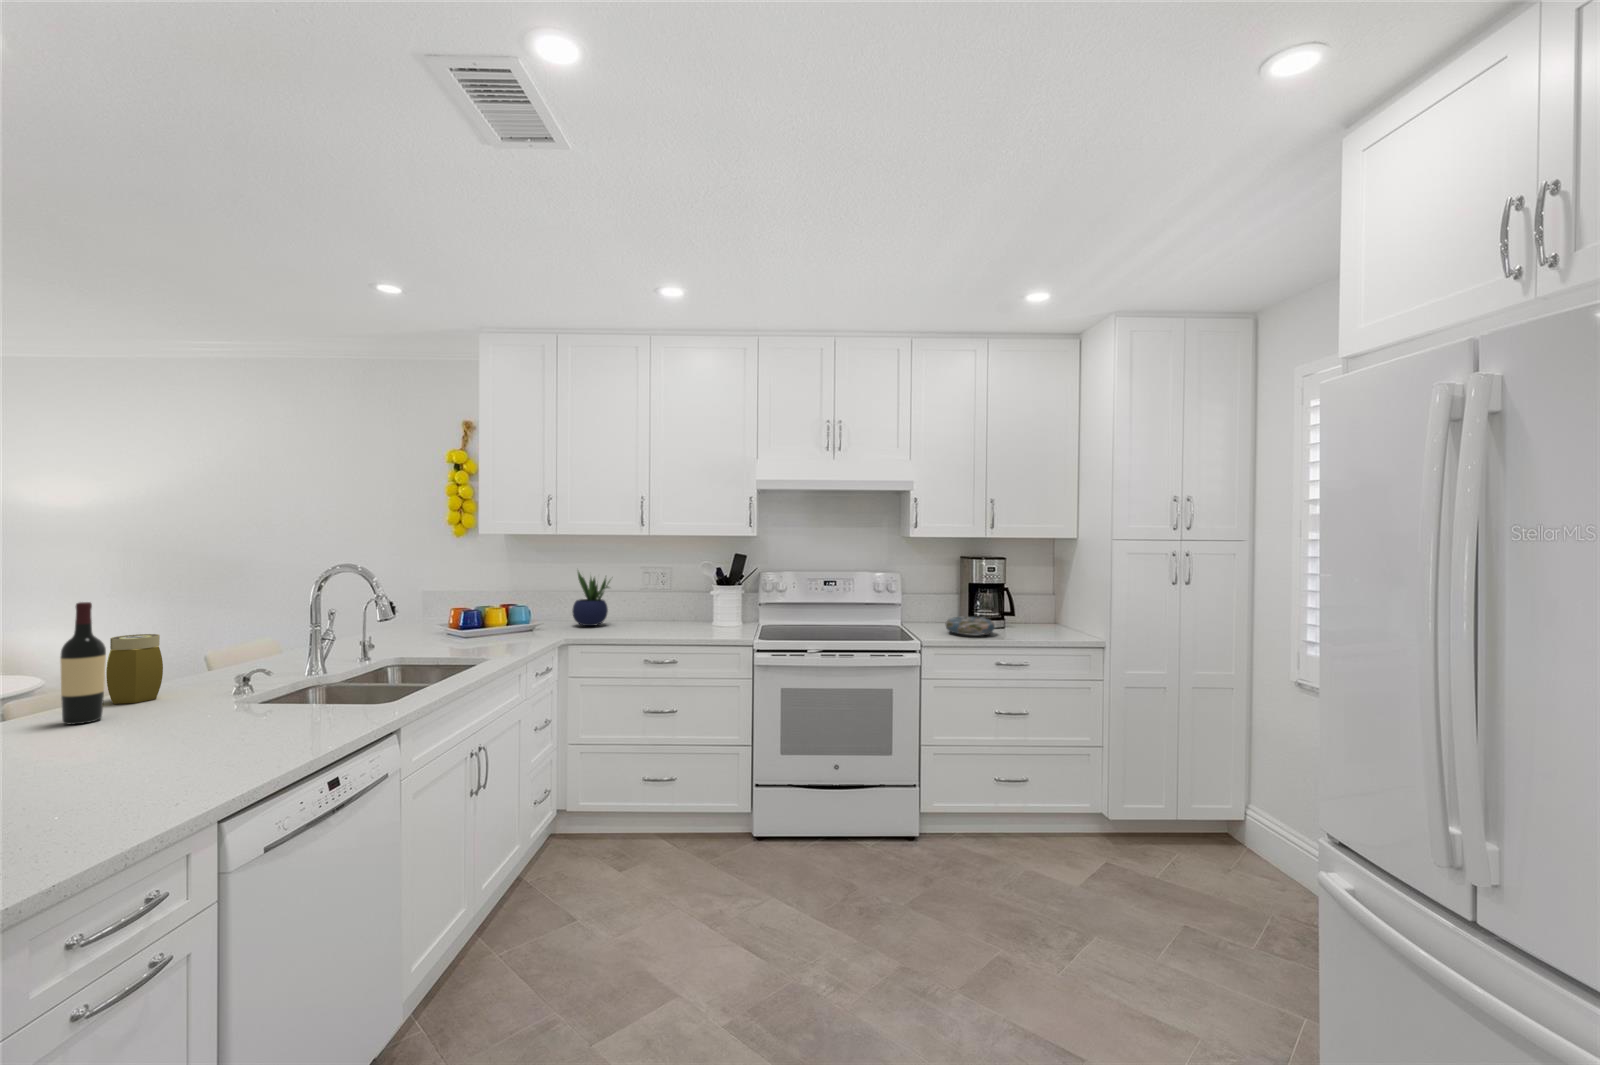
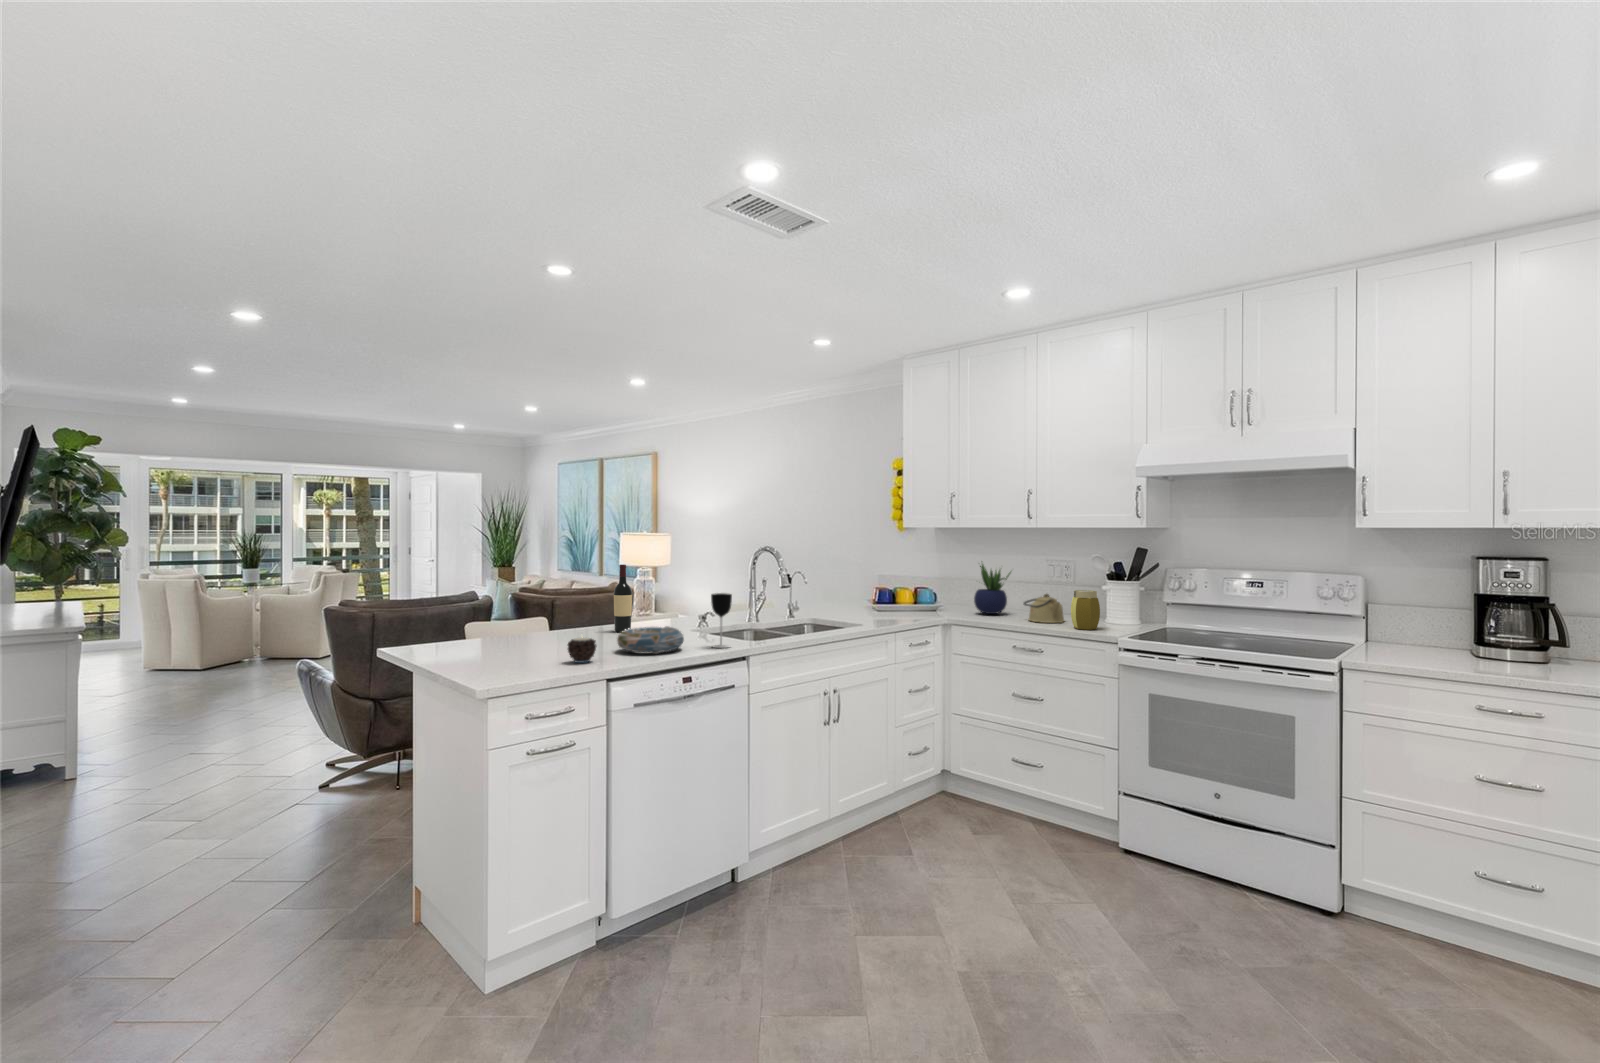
kettle: none [634,601,676,630] -> present [1024,594,1064,623]
decorative bowl: present [945,616,995,635] -> present [617,626,684,654]
jar: present [106,634,163,704] -> present [1071,590,1100,630]
wine glass: none [345,638,383,723] -> present [711,593,732,648]
candle: none [96,749,176,807] -> present [568,638,597,663]

